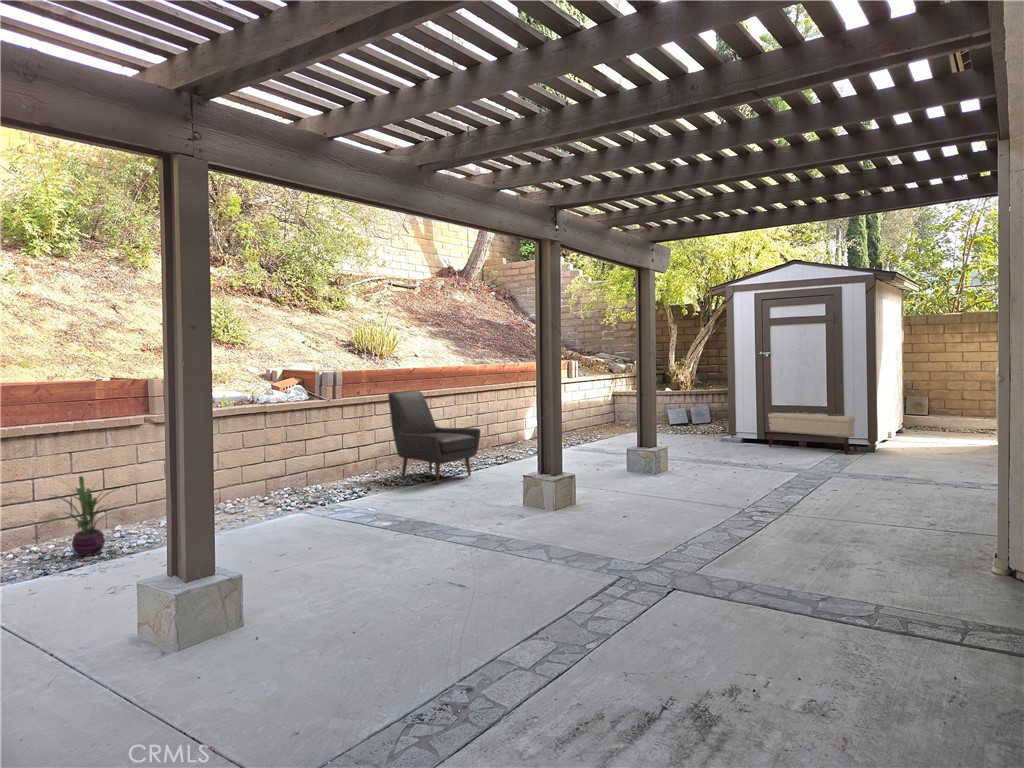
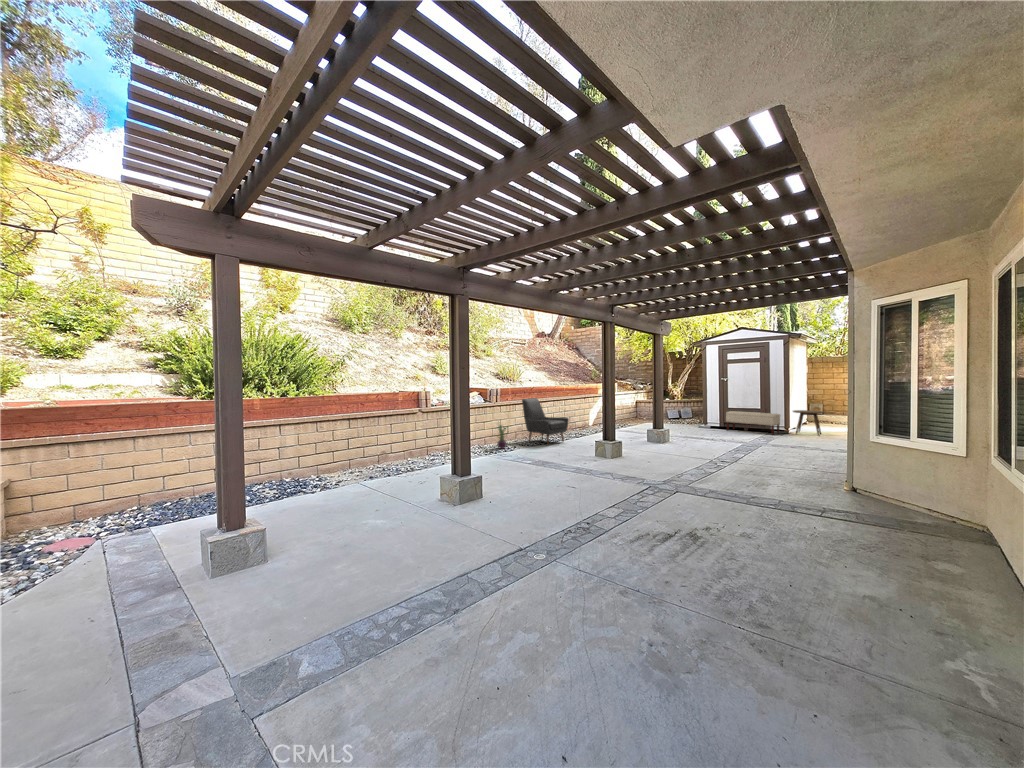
side table: none [879,409,933,454] -> present [793,410,825,436]
decorative plant: present [42,476,123,556] -> present [497,425,507,449]

